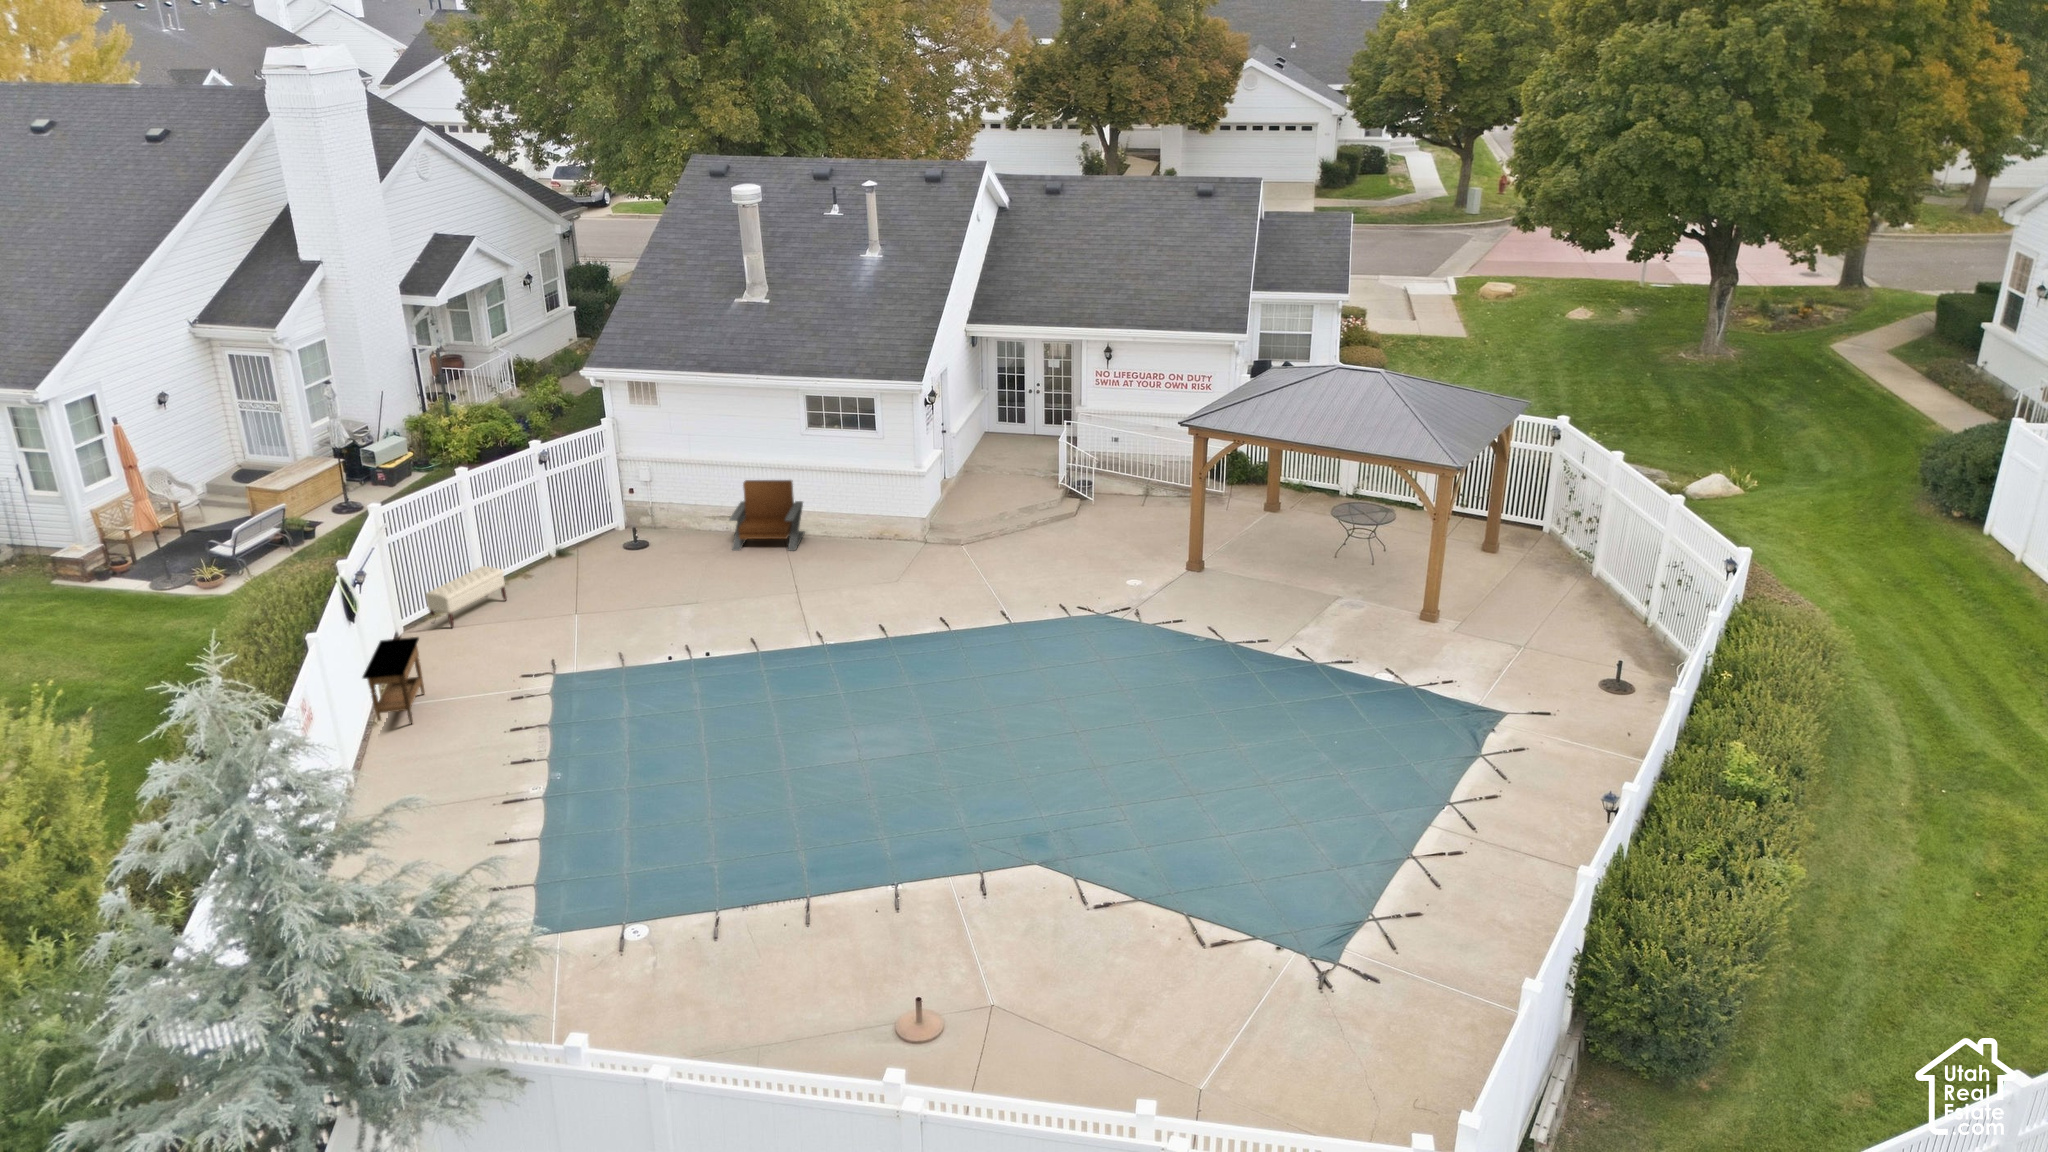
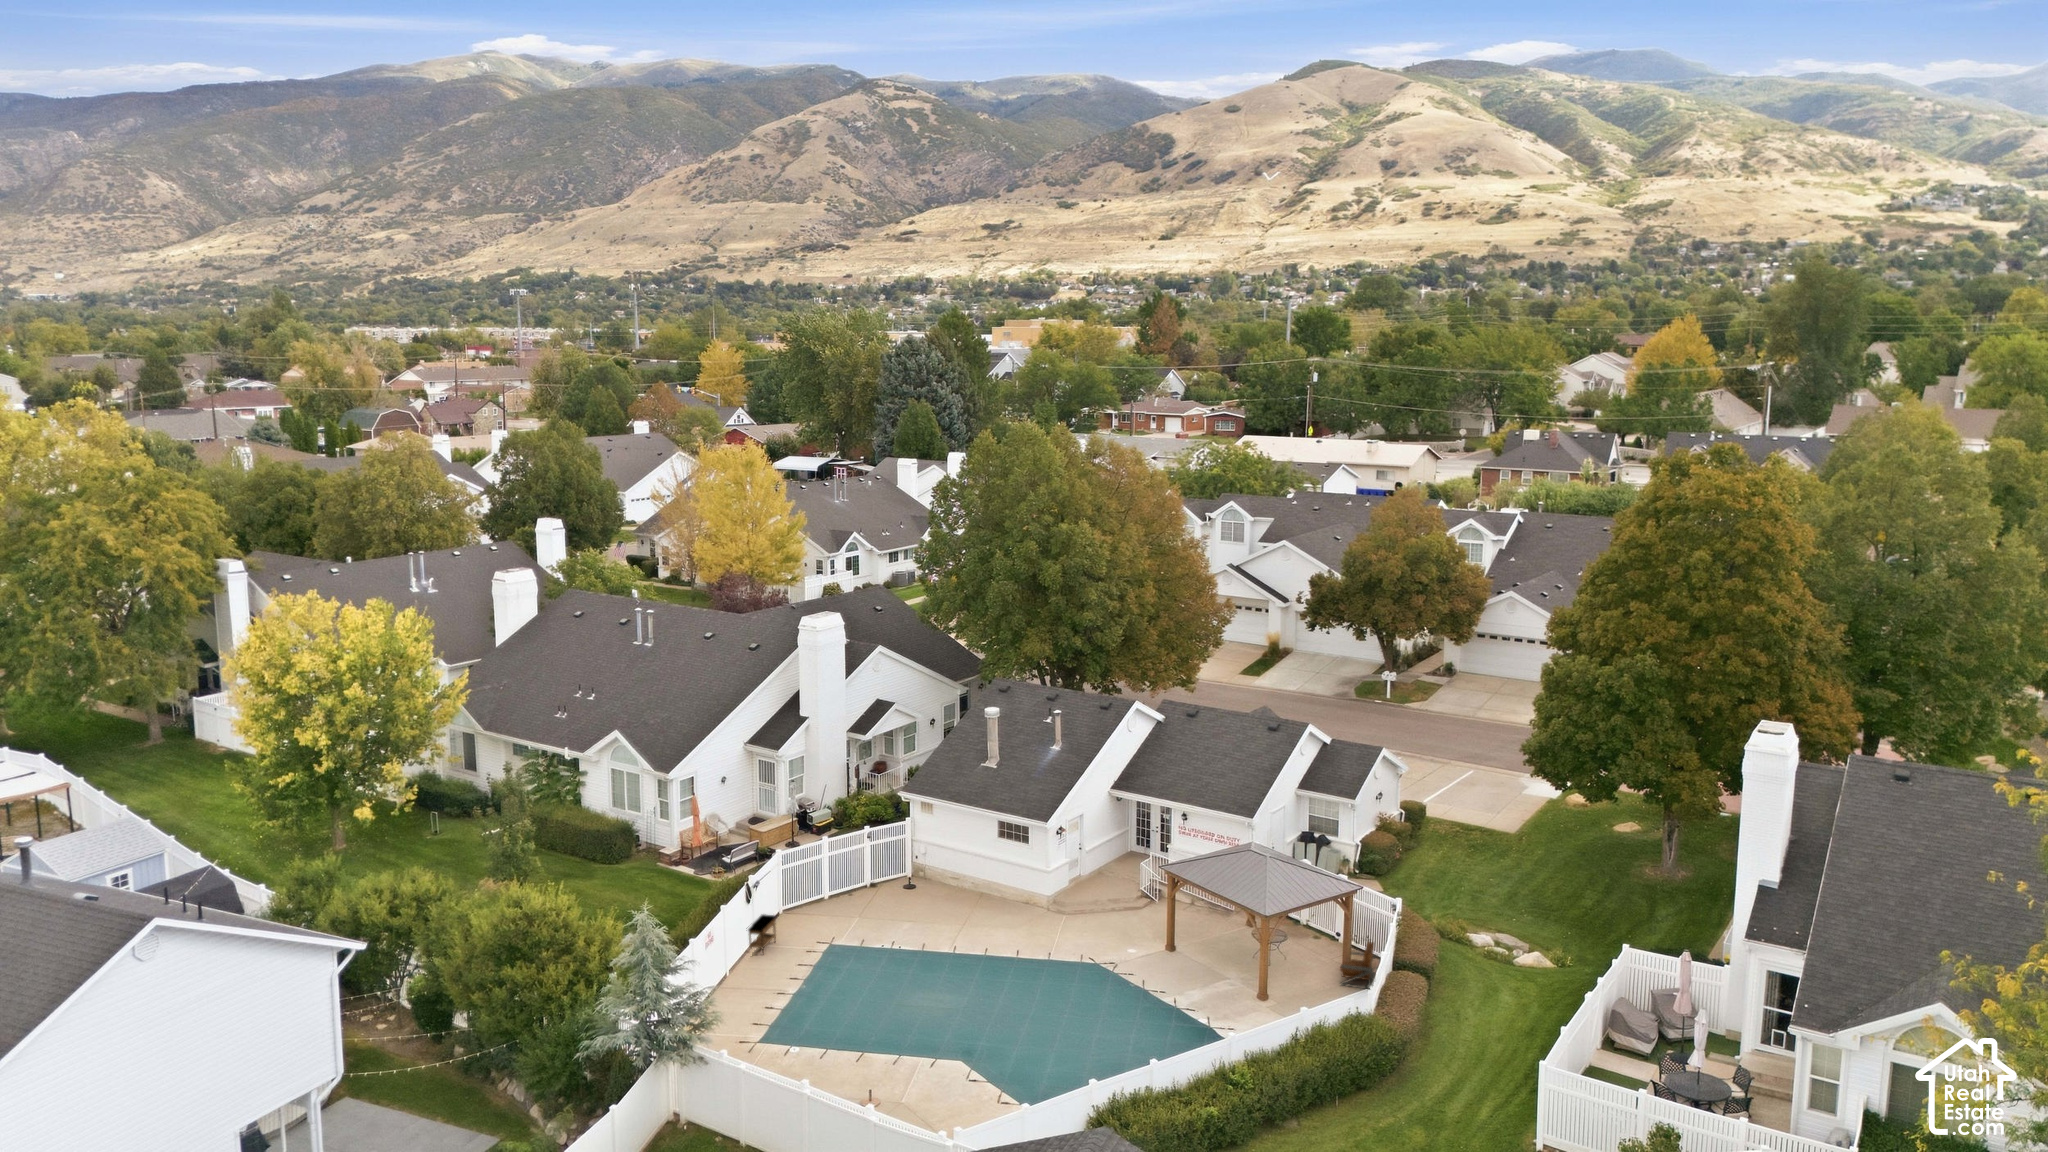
lounge chair: present [729,480,805,551] -> present [1341,942,1378,989]
bench: present [426,566,507,628] -> none [797,886,836,914]

